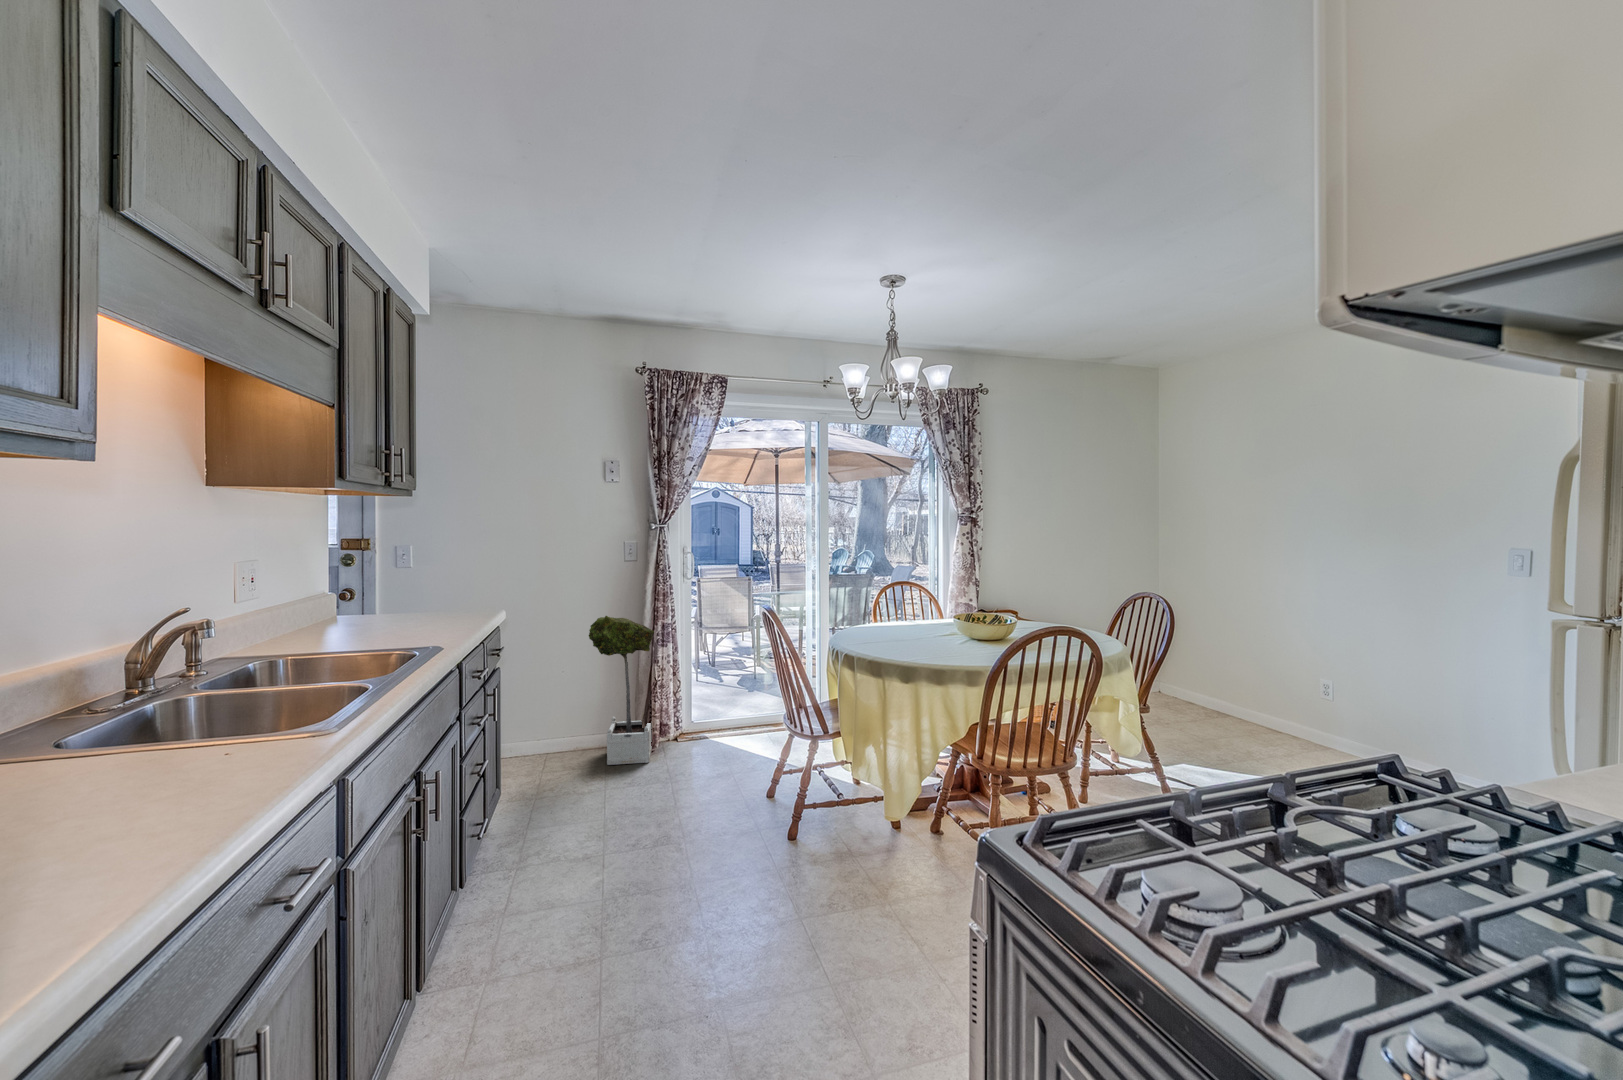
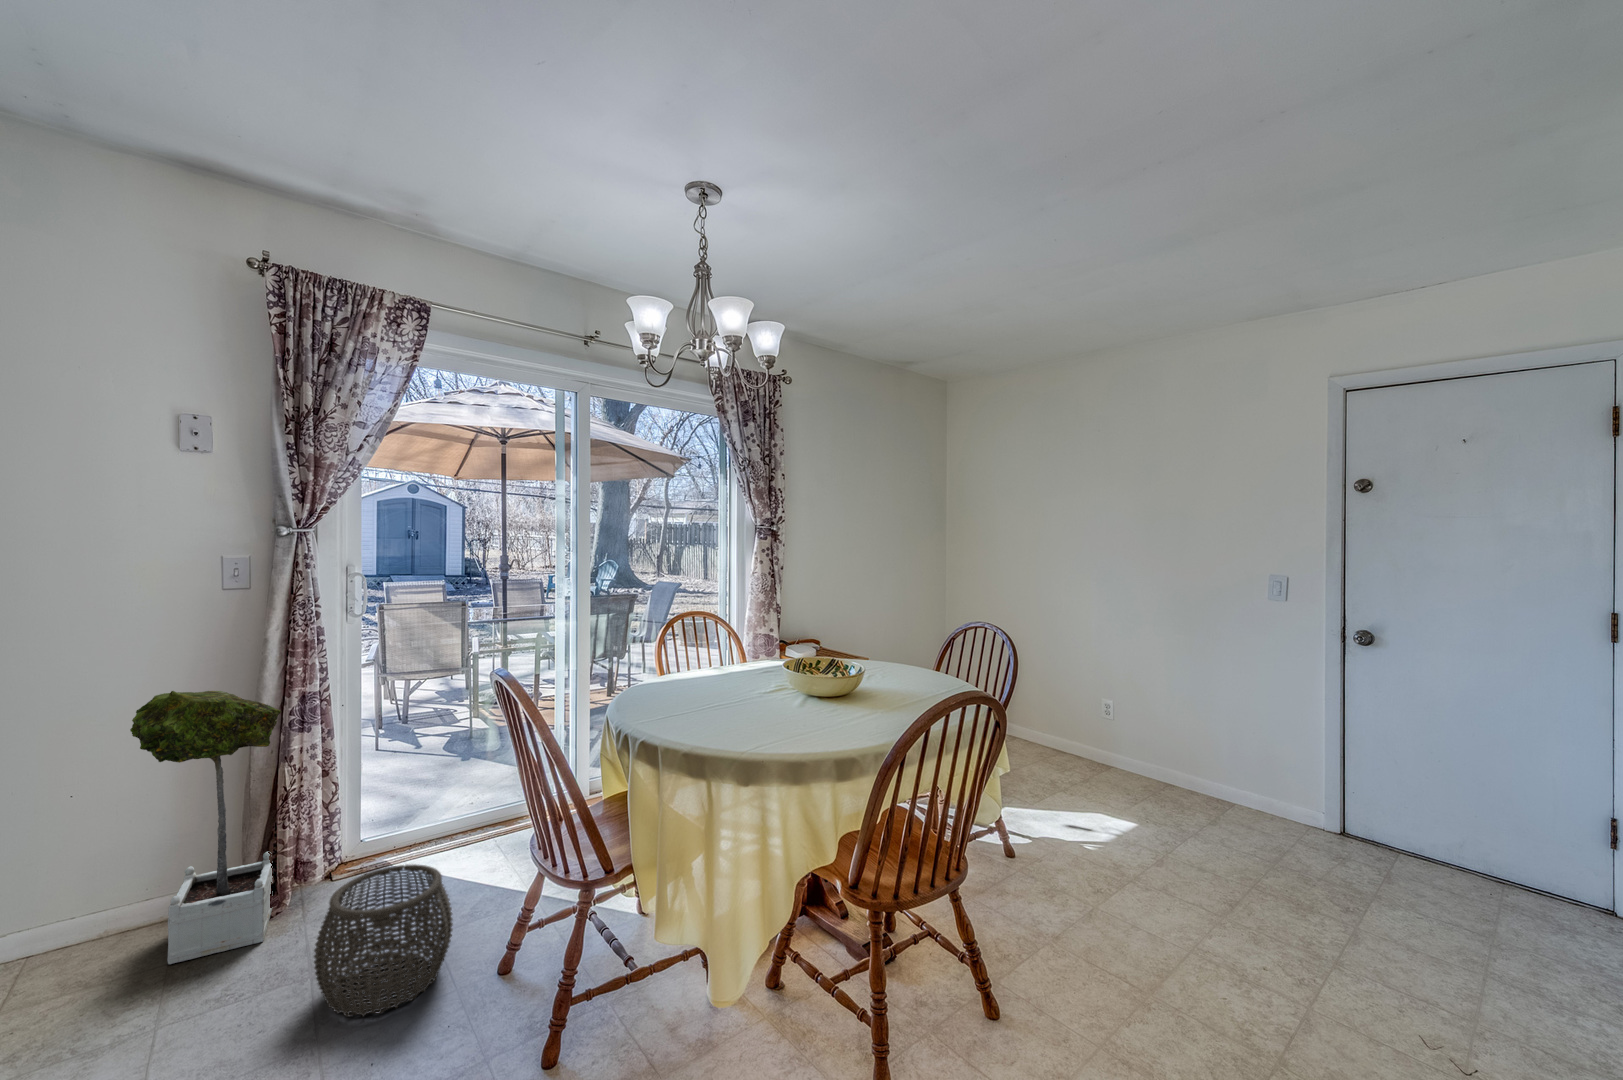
woven basket: none [675,726,744,803] -> present [314,864,453,1016]

